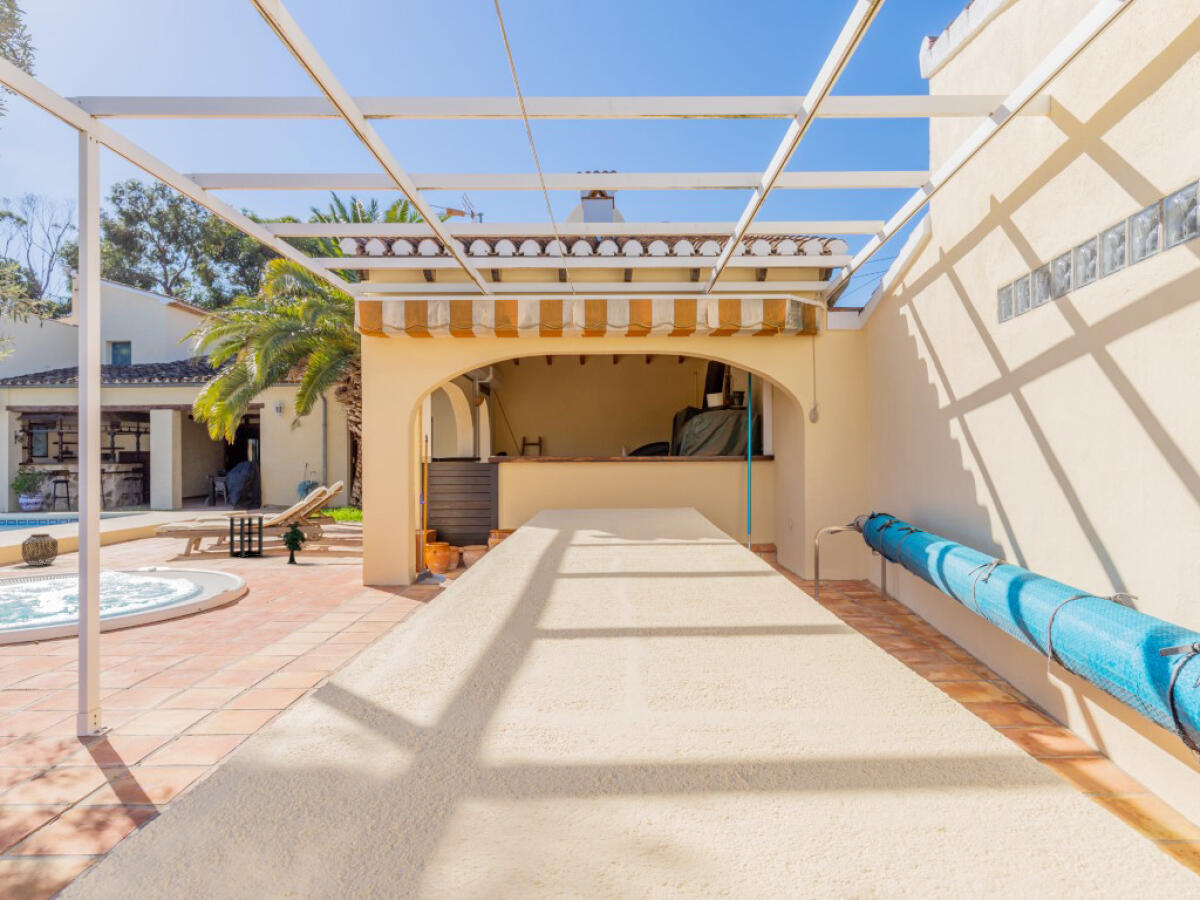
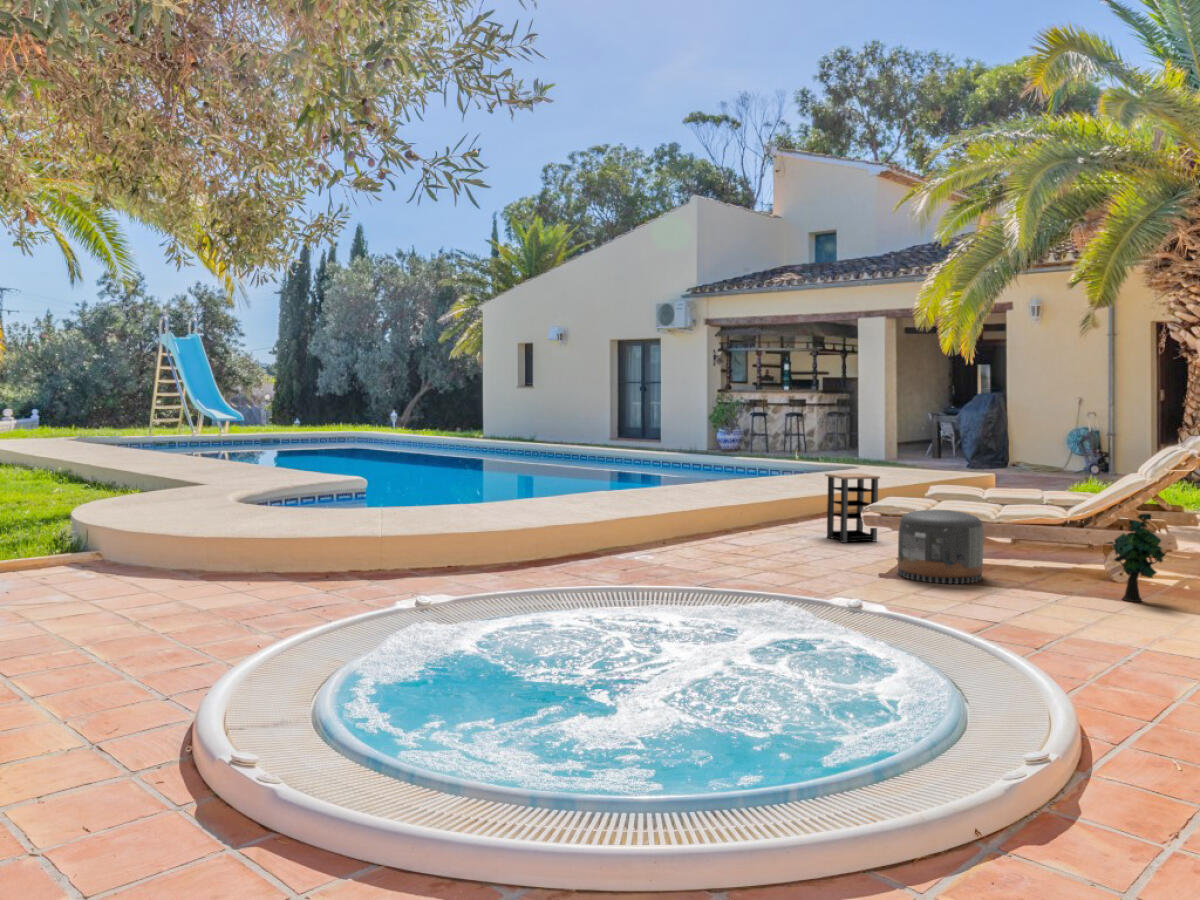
side table: present [228,515,263,558] -> present [825,473,880,543]
pouf: none [172,528,221,566] -> present [898,510,984,584]
woven basket: present [22,534,58,566] -> none [683,499,730,550]

